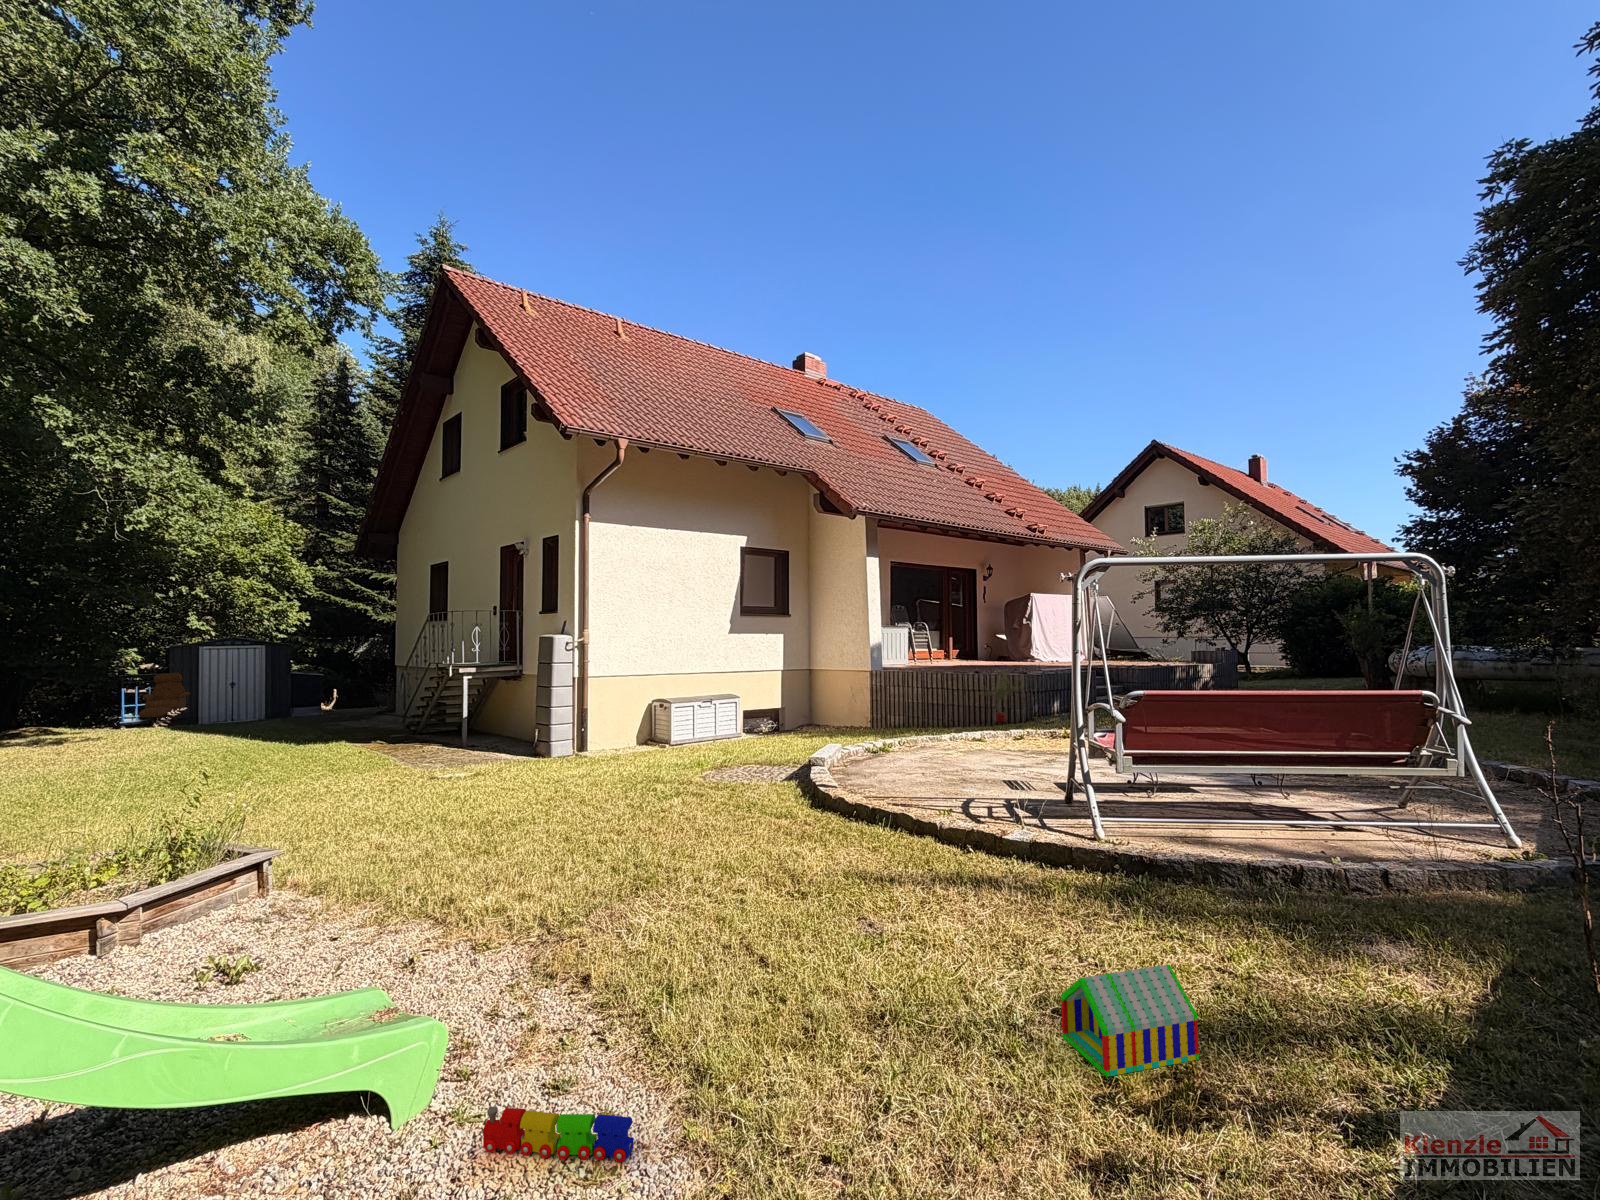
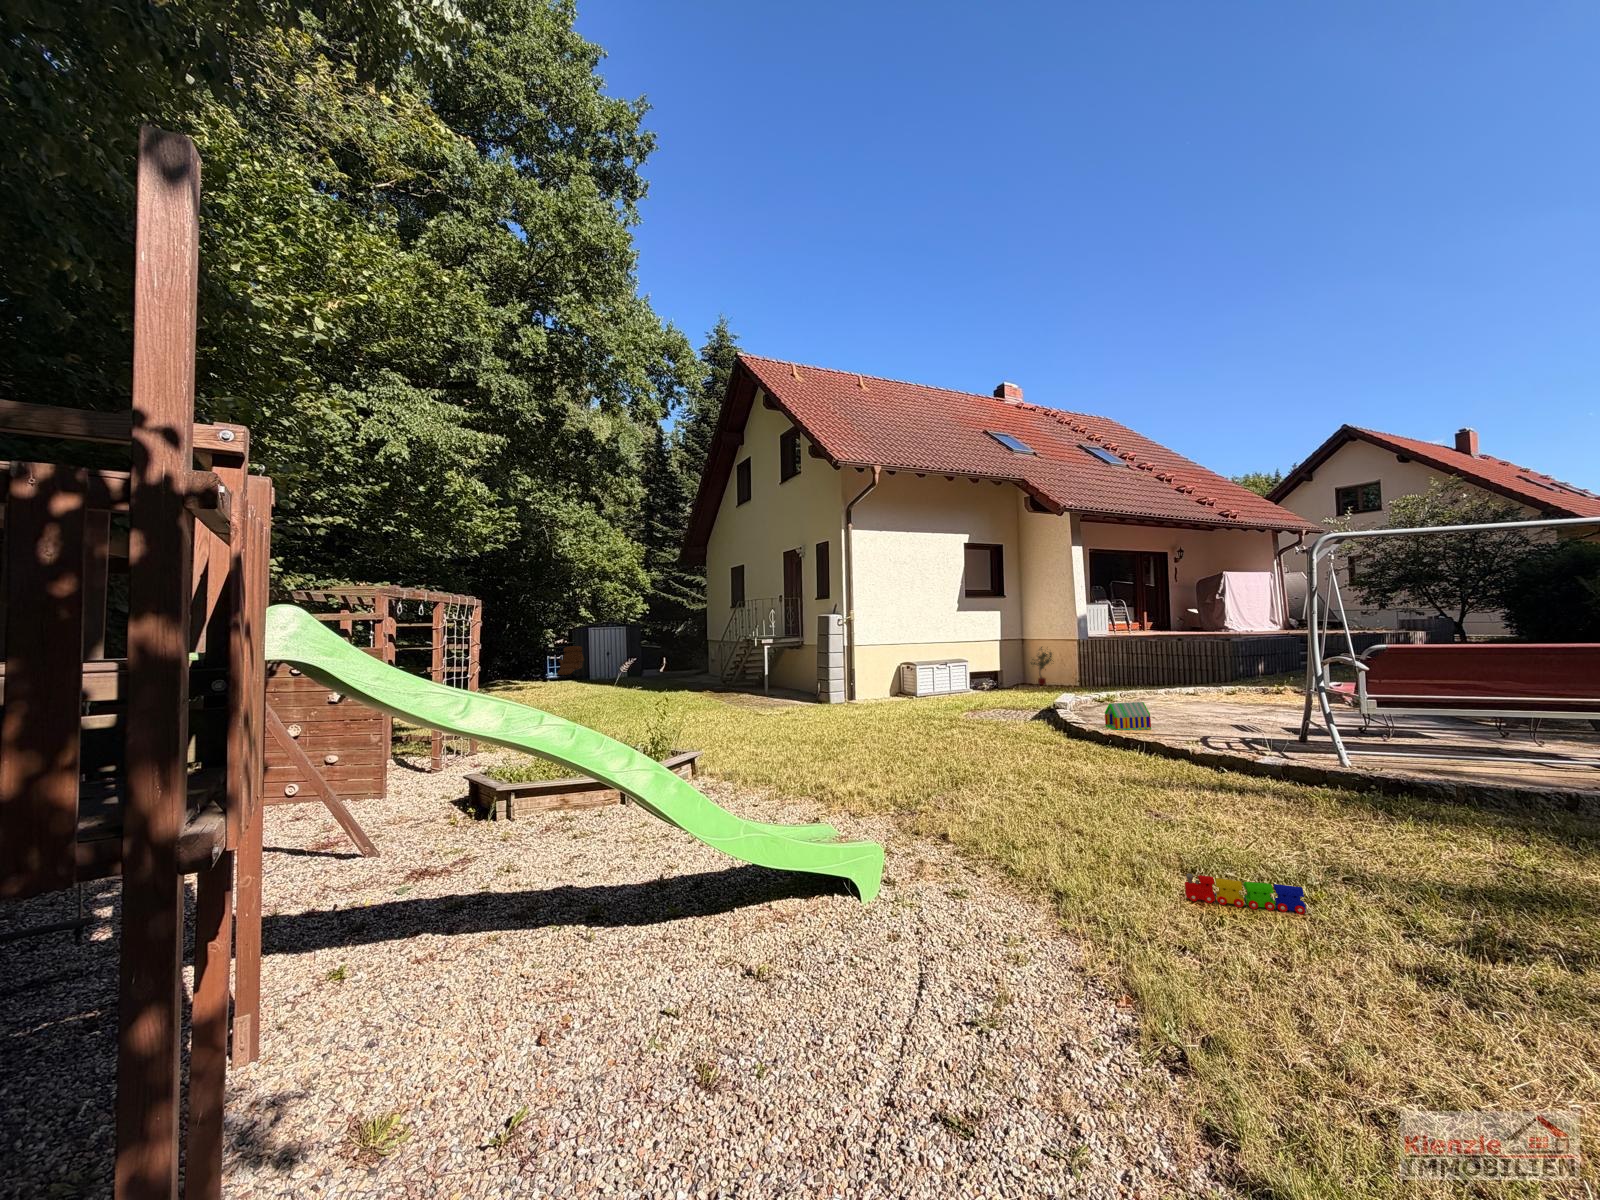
potted tree: present [979,670,1021,723] -> present [1031,647,1054,686]
toy house: present [1061,964,1199,1077] -> present [1105,702,1151,730]
toy train: present [483,1106,634,1162] -> present [1185,874,1306,914]

